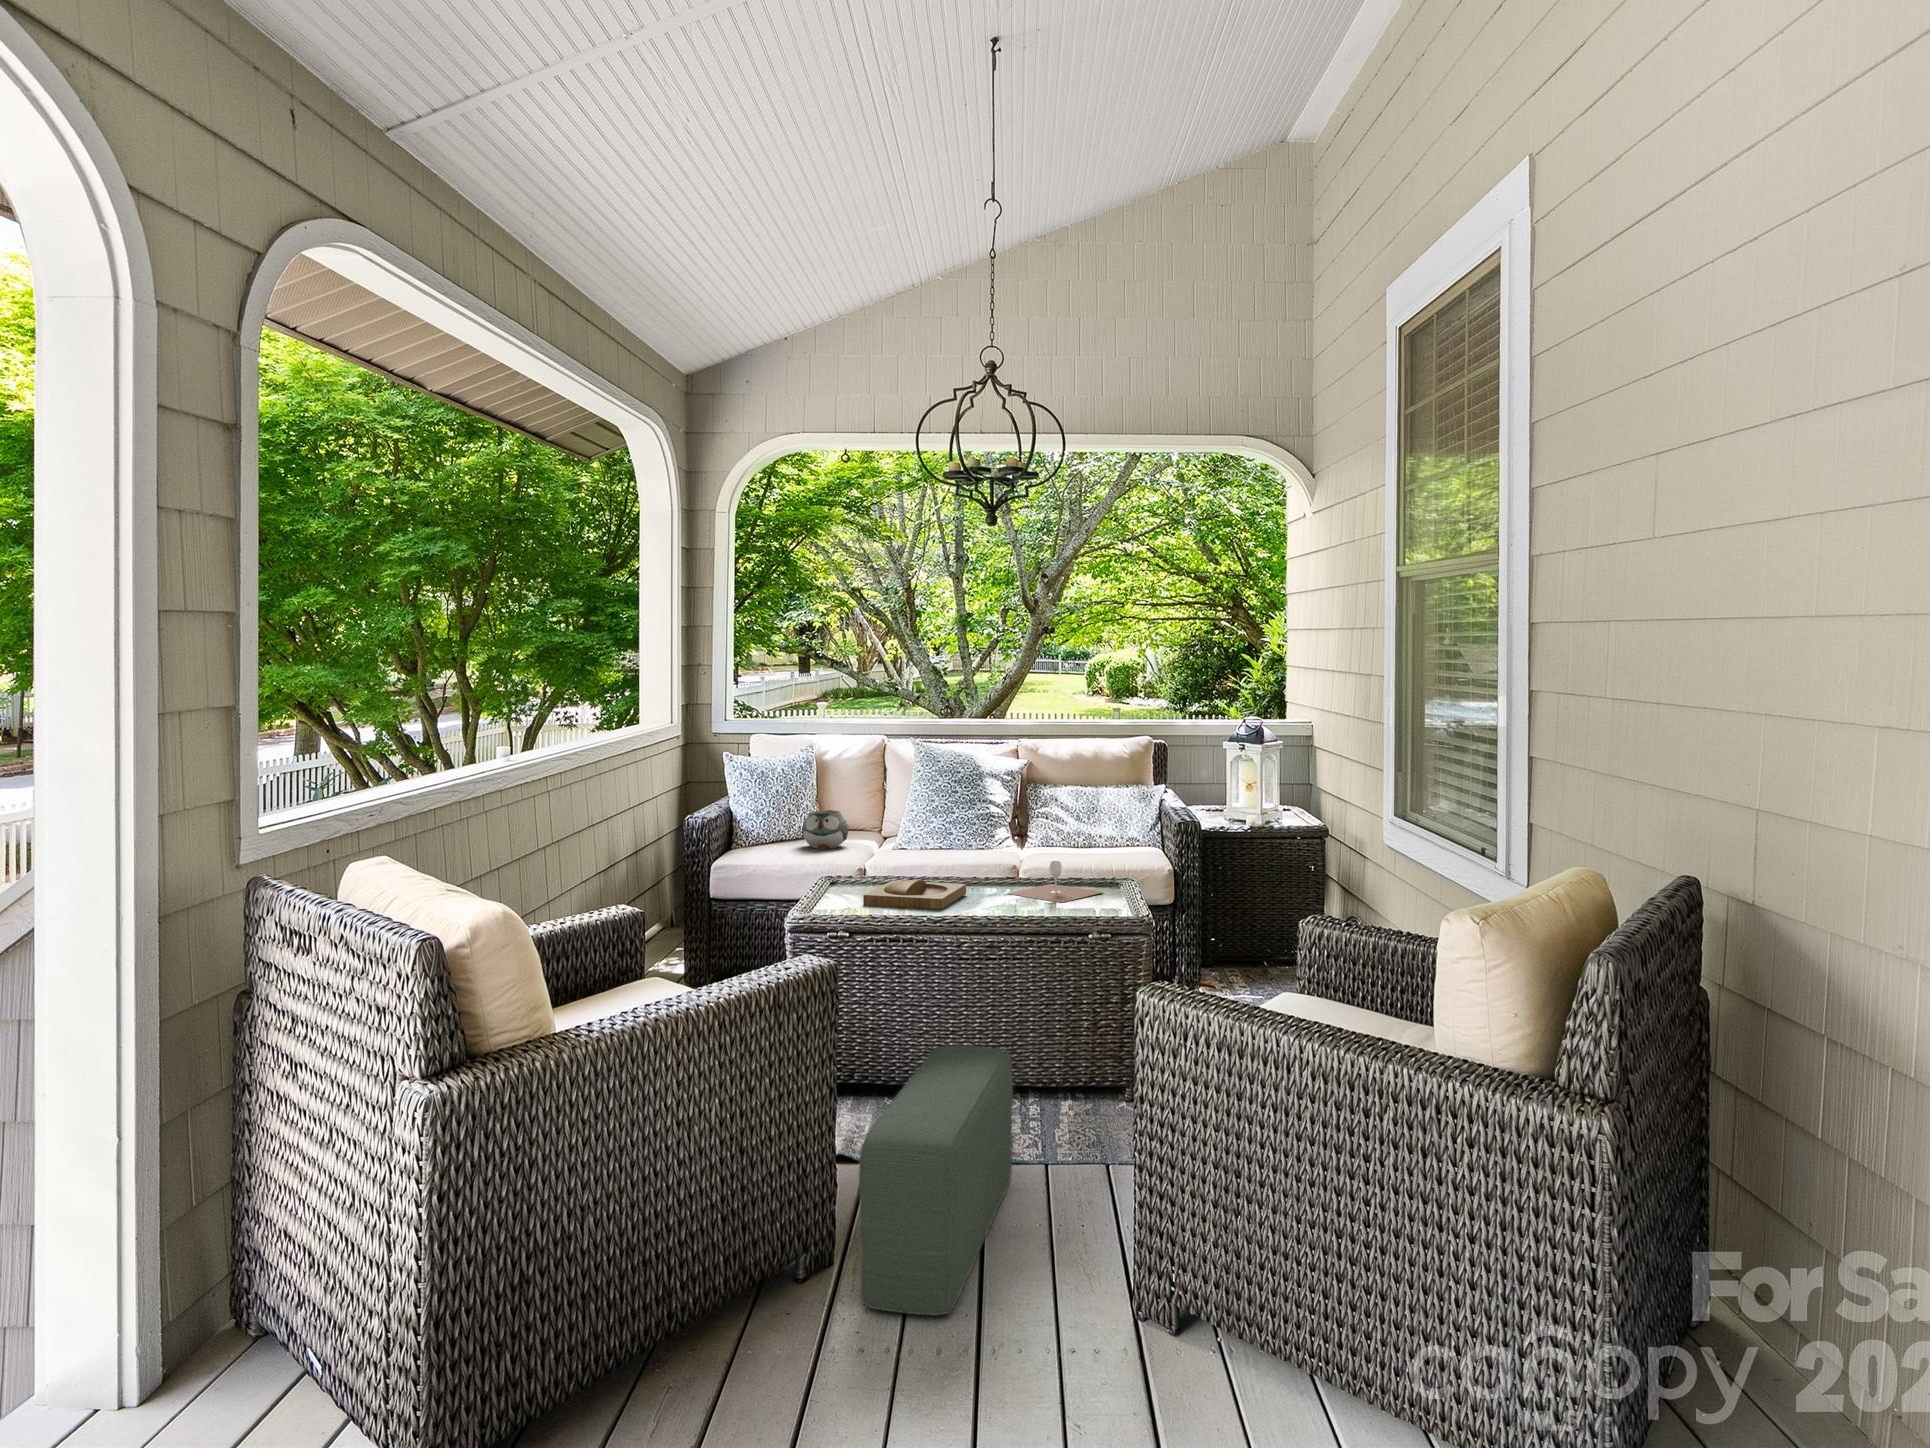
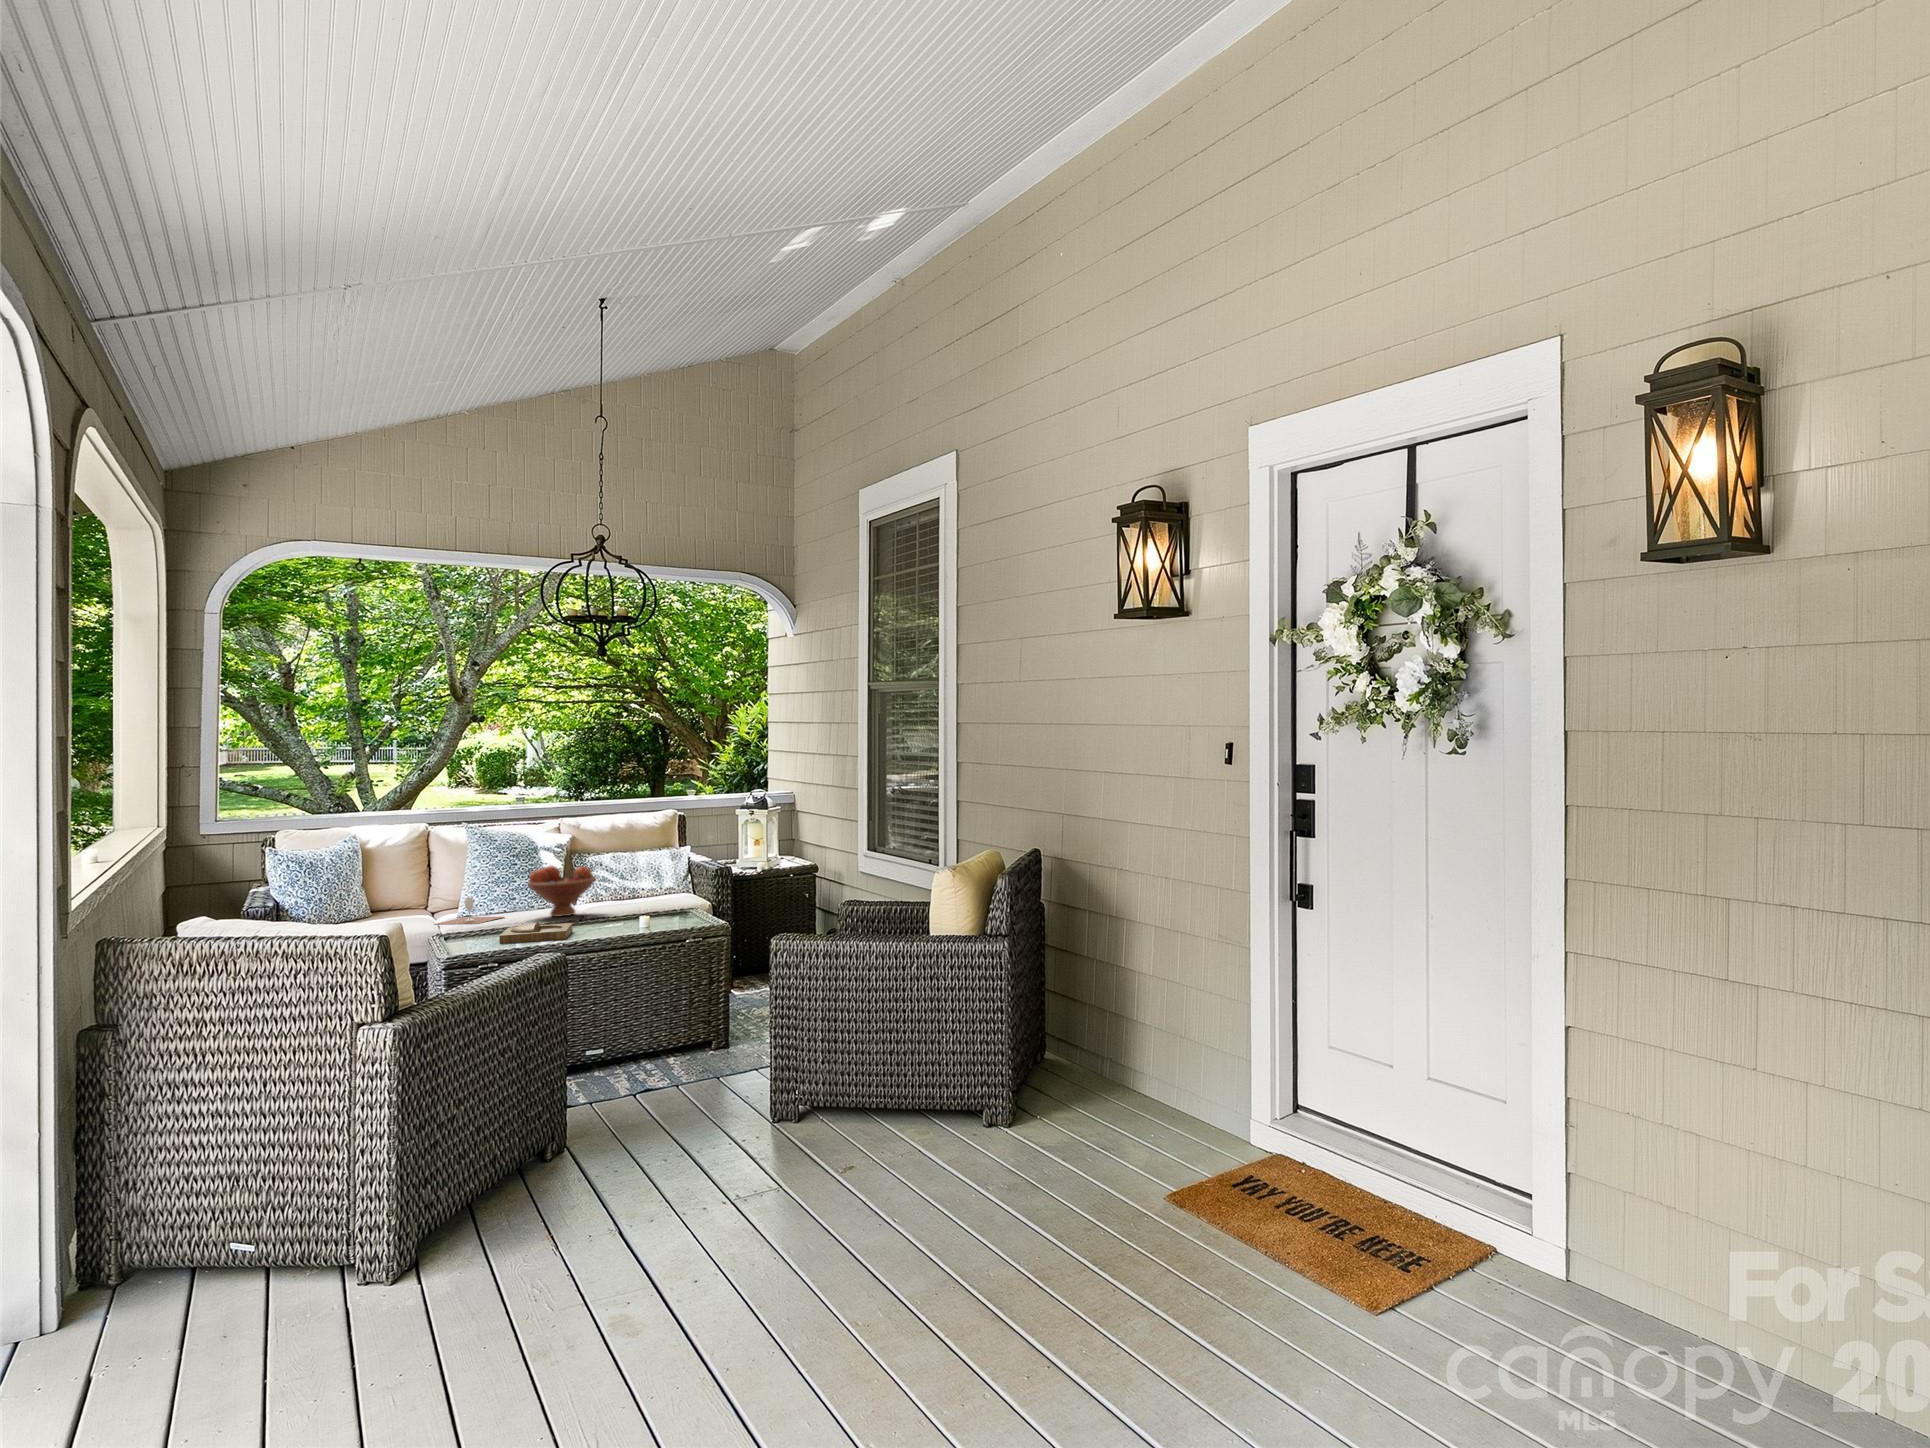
fruit bowl: none [949,800,1030,864] -> present [527,866,596,917]
teapot: present [802,810,848,849] -> none [375,890,419,923]
wine glass: present [1008,861,1103,903] -> present [436,898,503,924]
pouf: present [859,1045,1013,1316] -> none [604,1008,668,1148]

